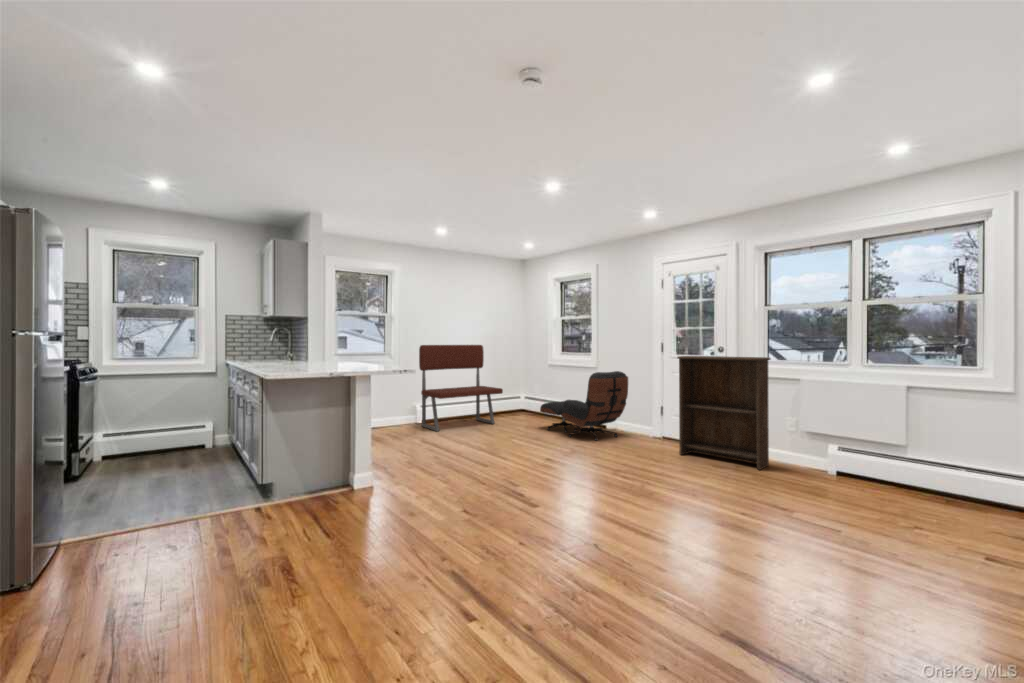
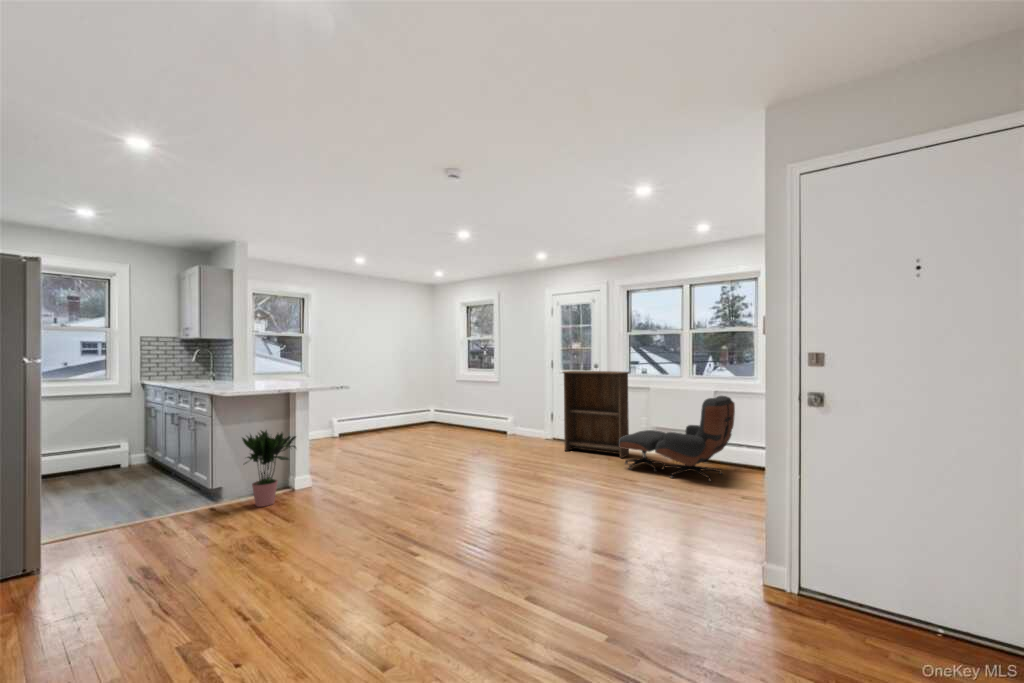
bench: present [419,345,503,431] -> none [335,362,414,443]
lounge chair: present [540,371,628,441] -> present [618,396,735,482]
potted plant: none [285,415,354,510] -> present [242,431,296,507]

